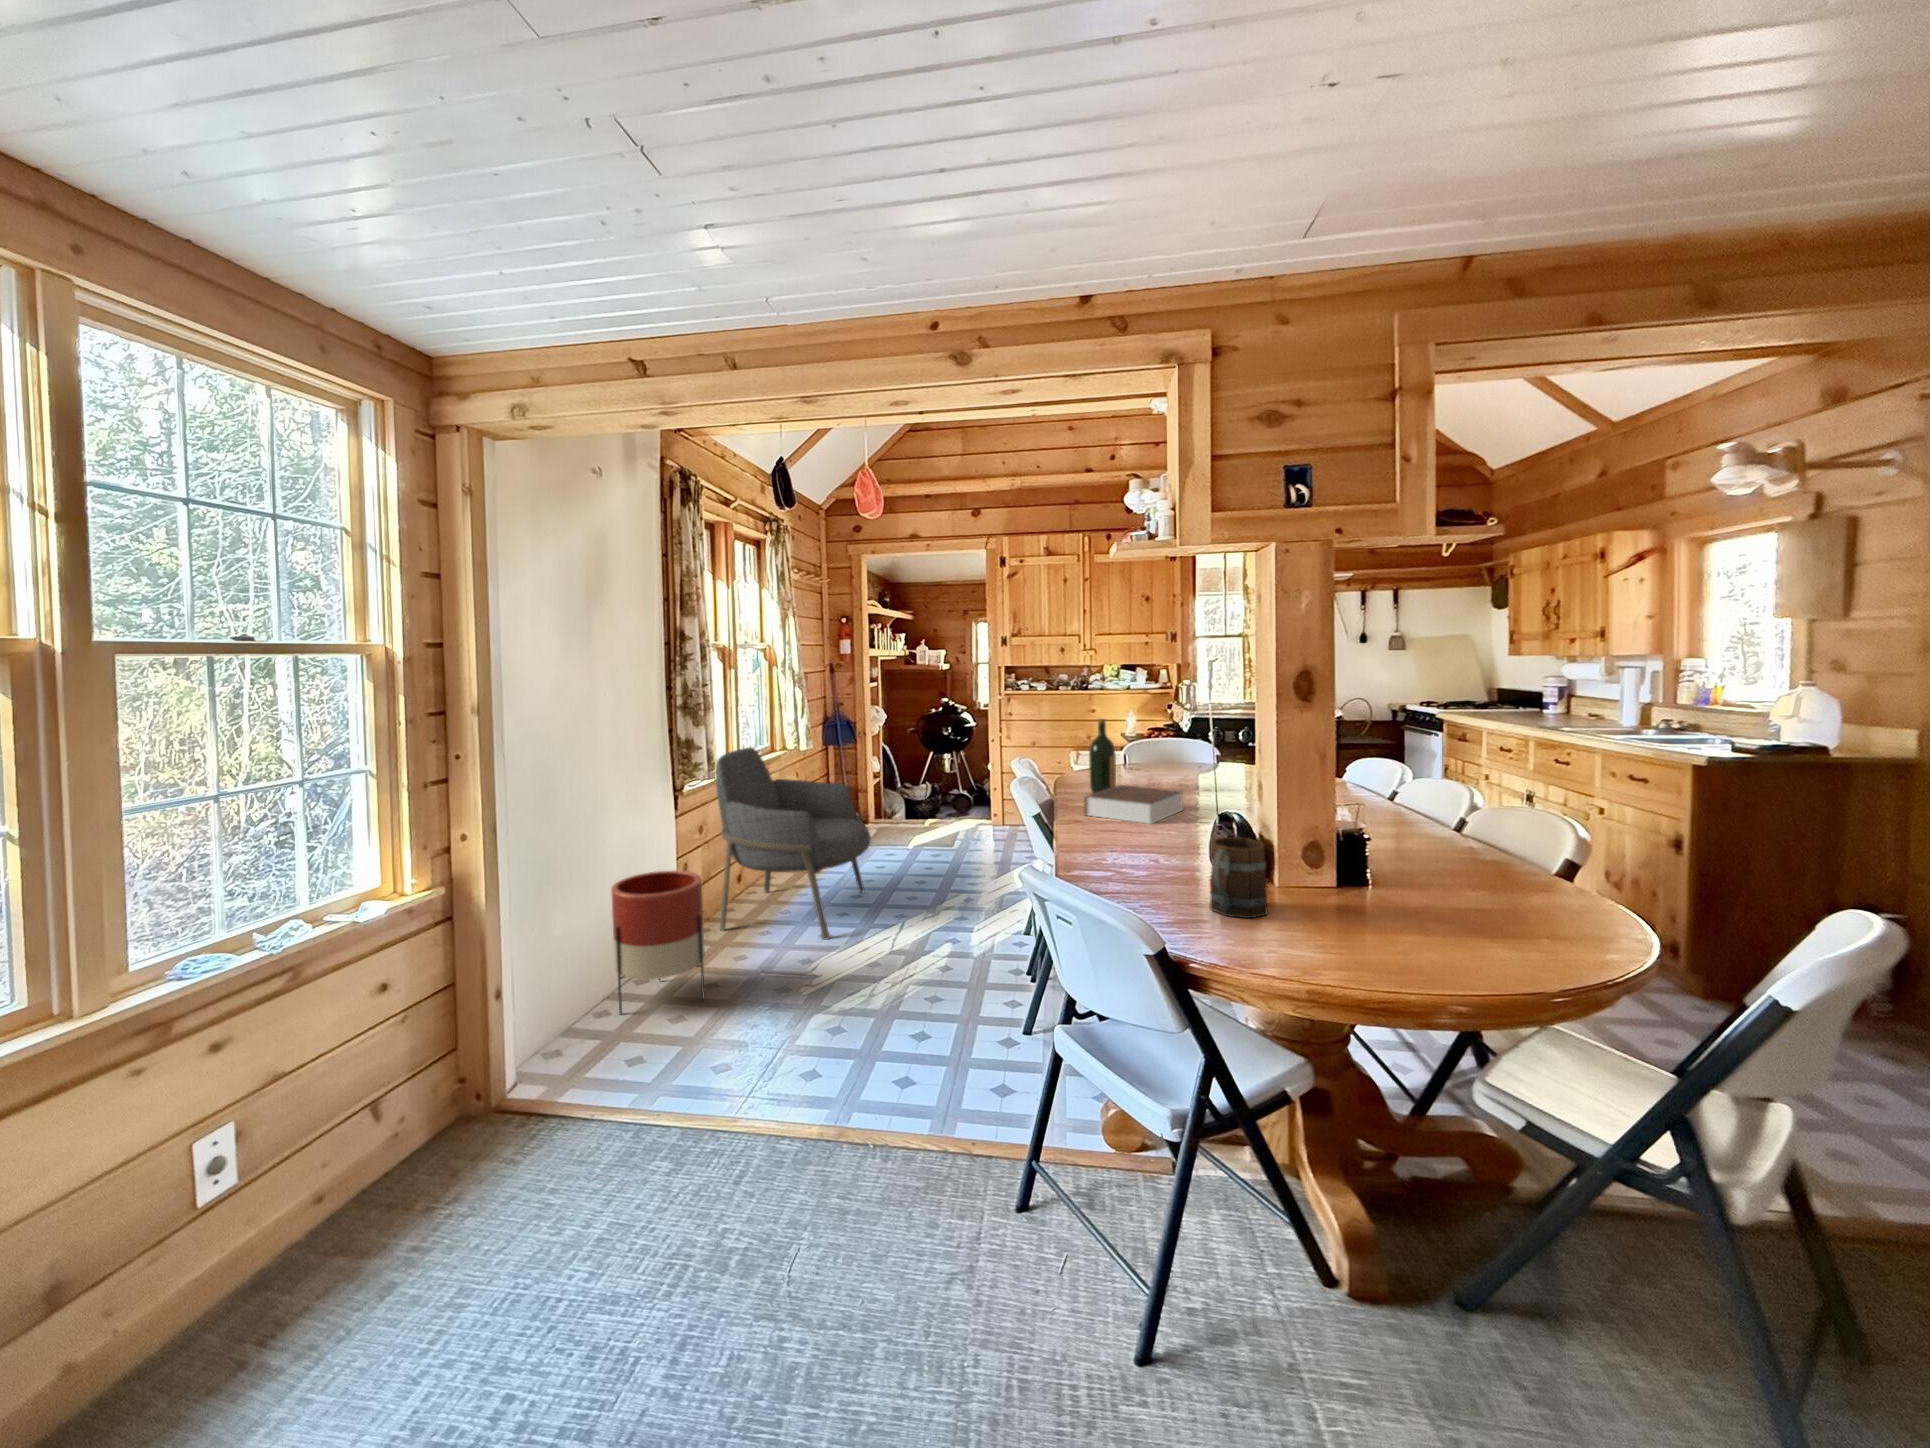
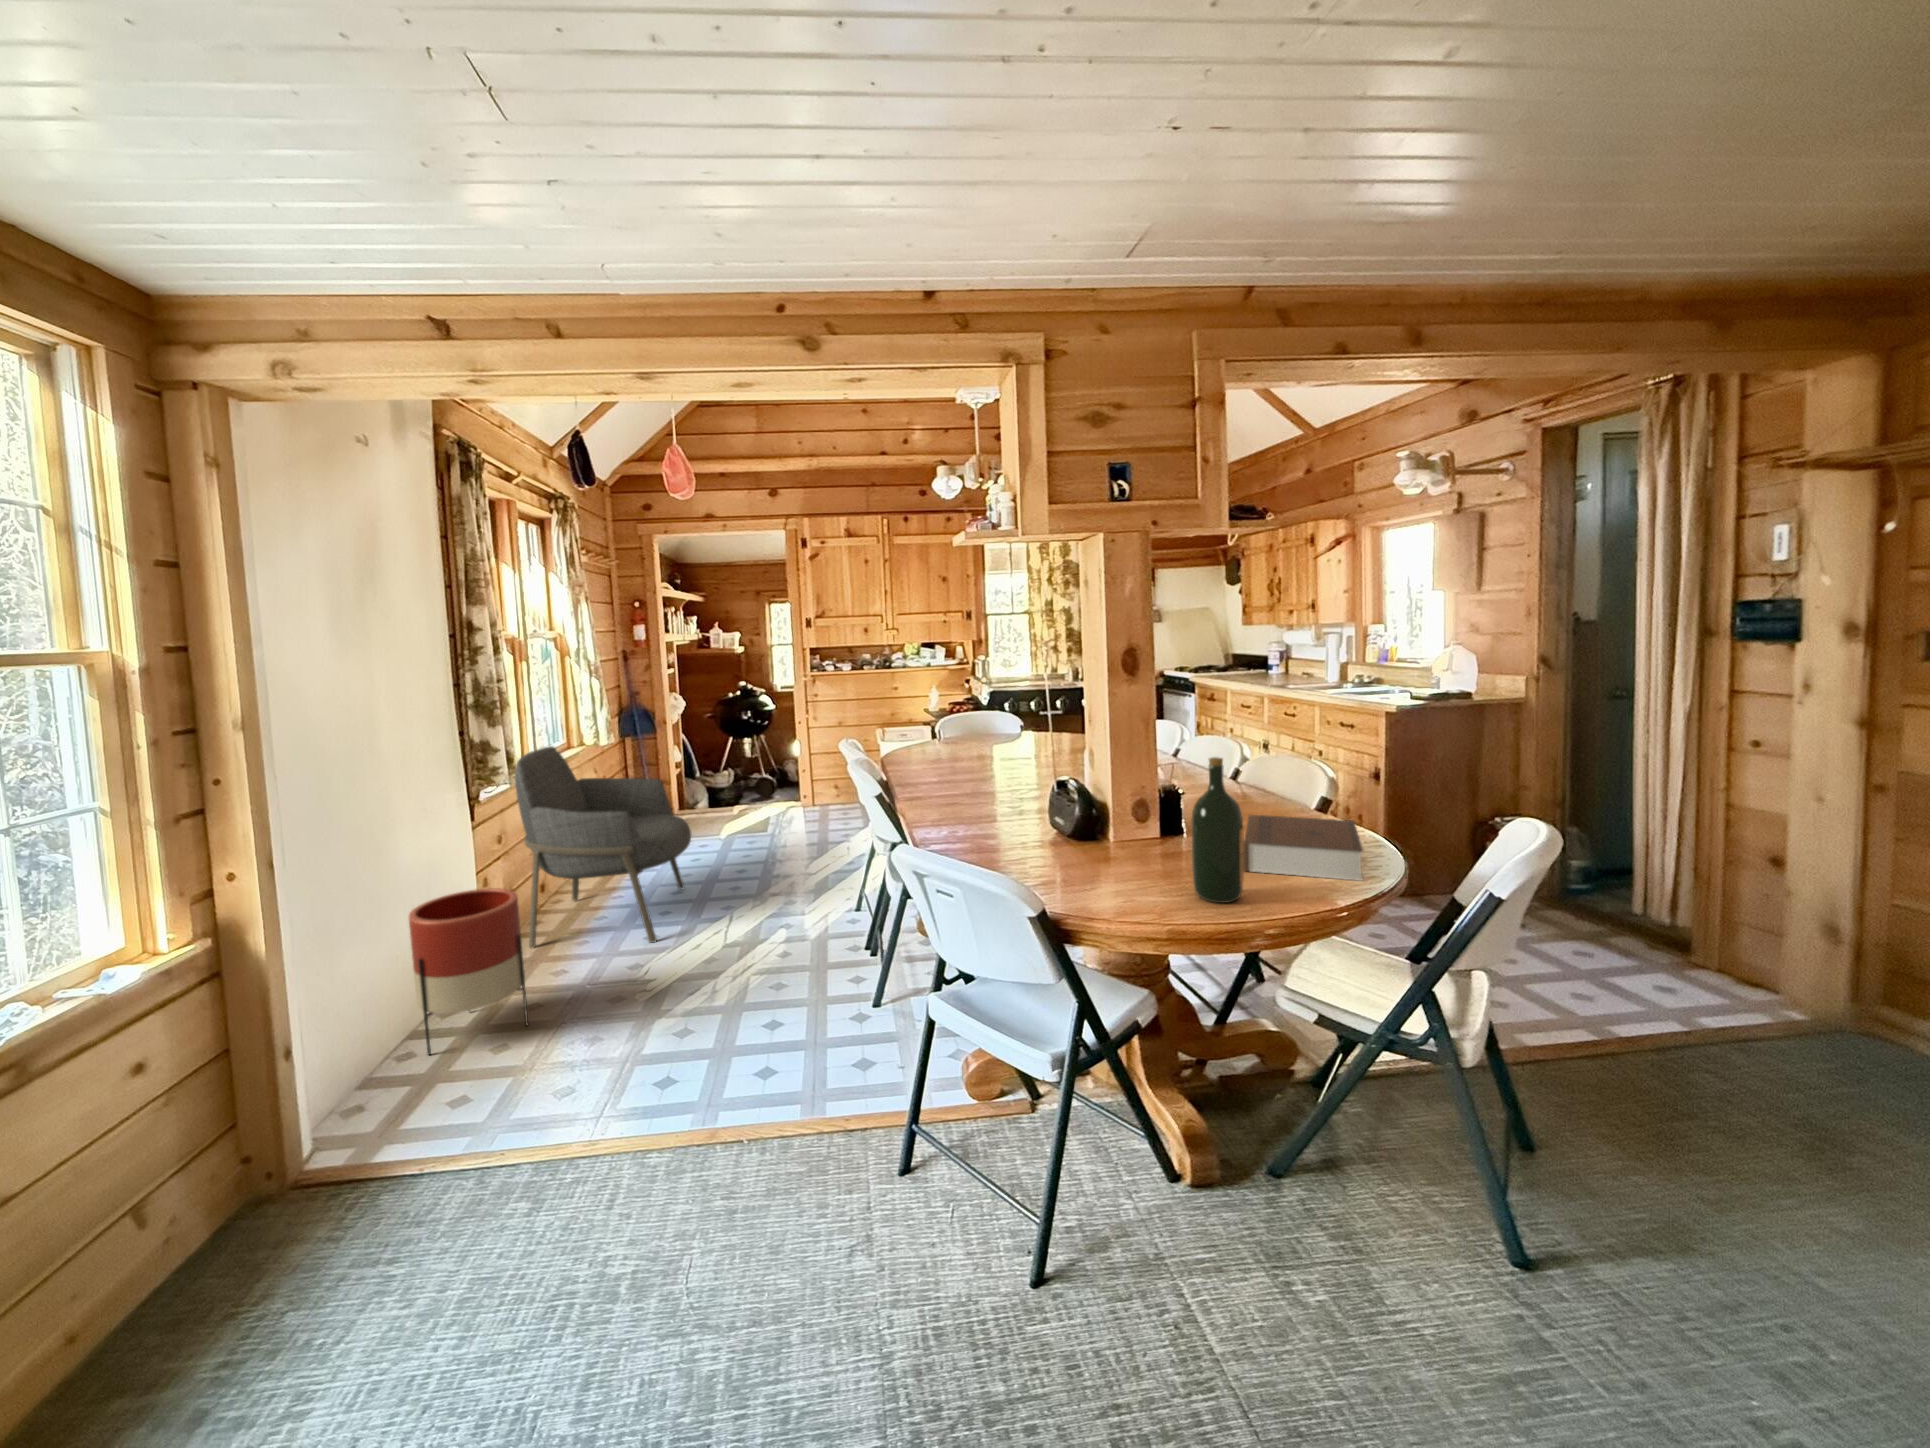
wine bottle: present [1089,719,1116,793] -> present [1191,757,1244,903]
book: present [1084,785,1183,824] -> present [1244,815,1363,881]
mug: present [1210,837,1267,918] -> none [1066,803,1116,875]

